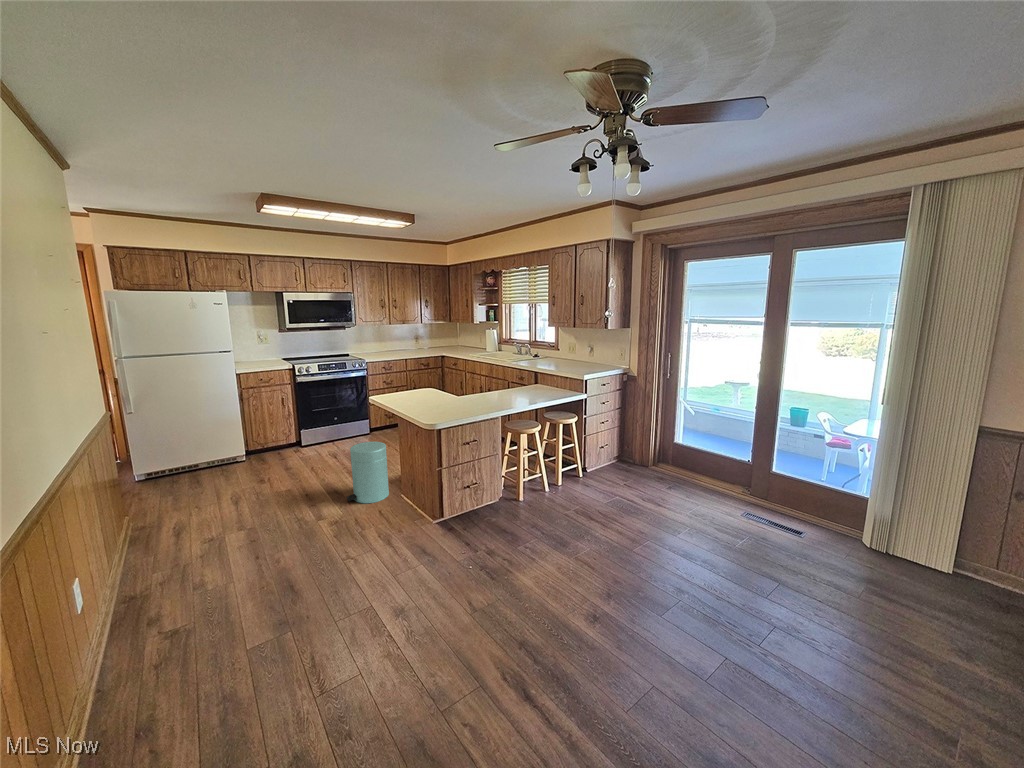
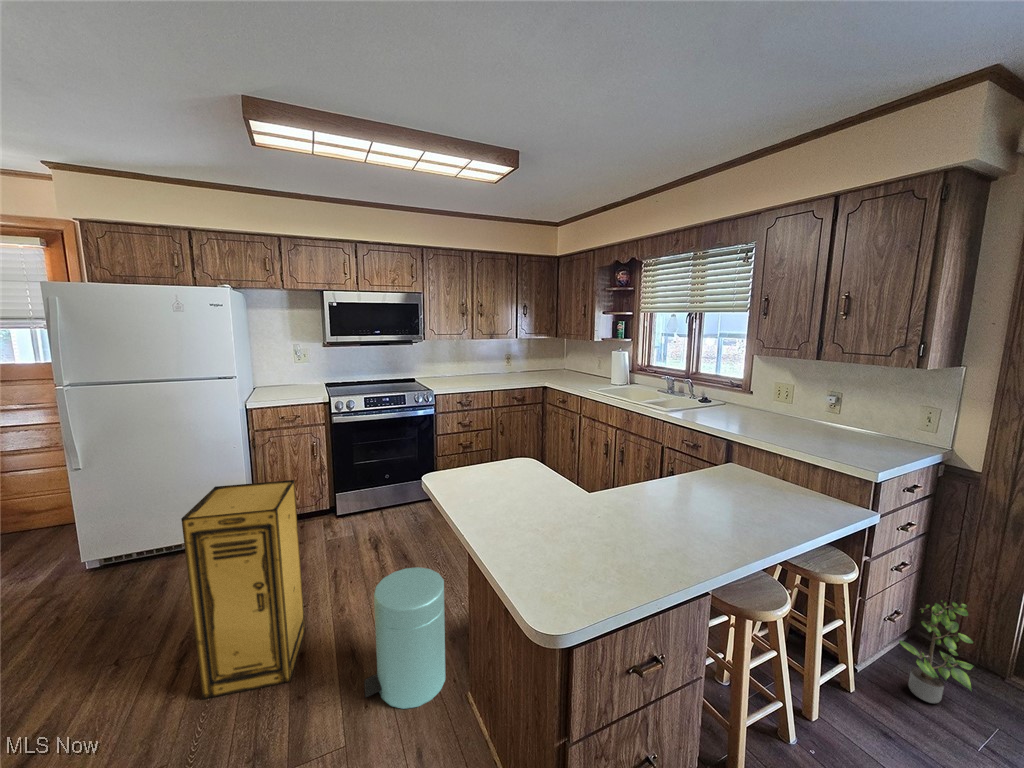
storage cabinet: none [248,402,305,512] -> present [181,480,305,699]
potted plant: none [600,431,628,478] -> present [899,600,973,703]

